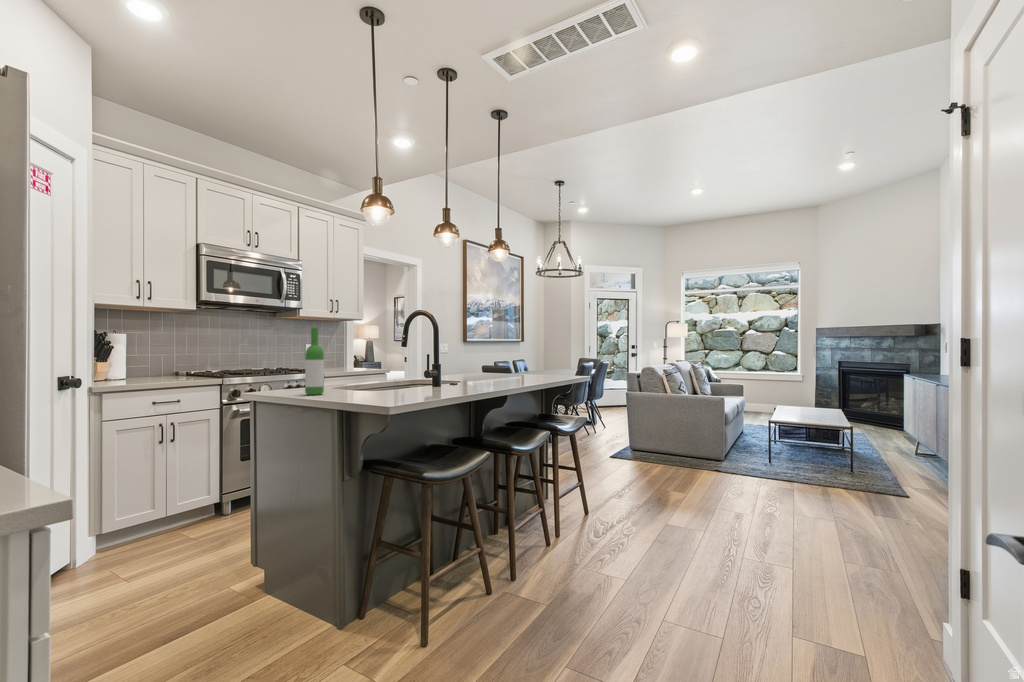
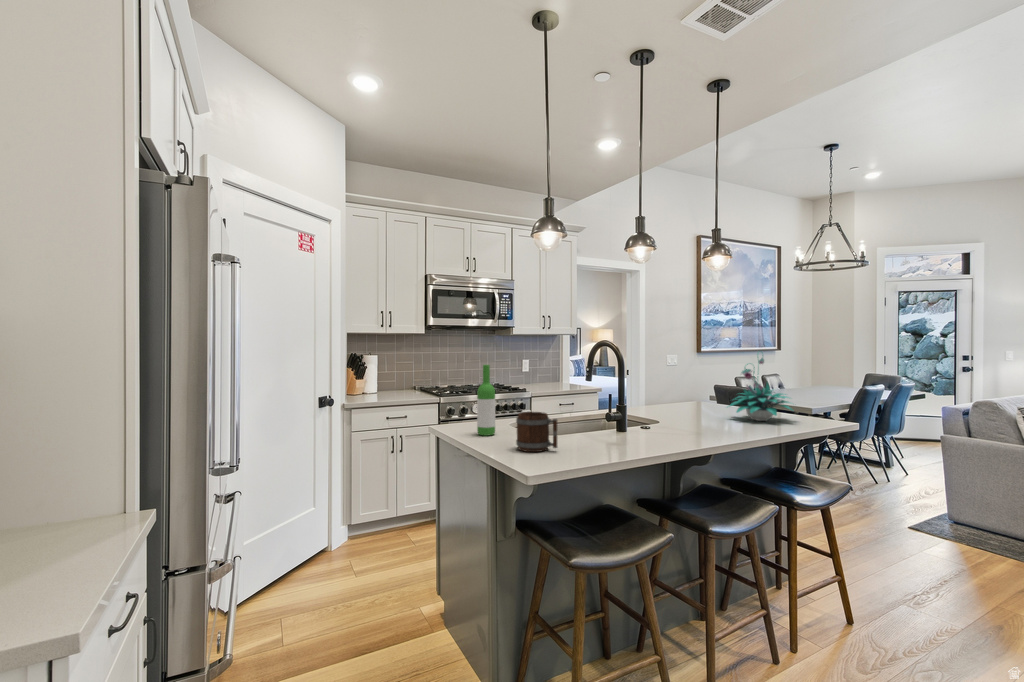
plant: none [507,326,555,379] -> present [728,358,793,421]
mug: none [357,366,397,399] -> present [516,412,557,452]

